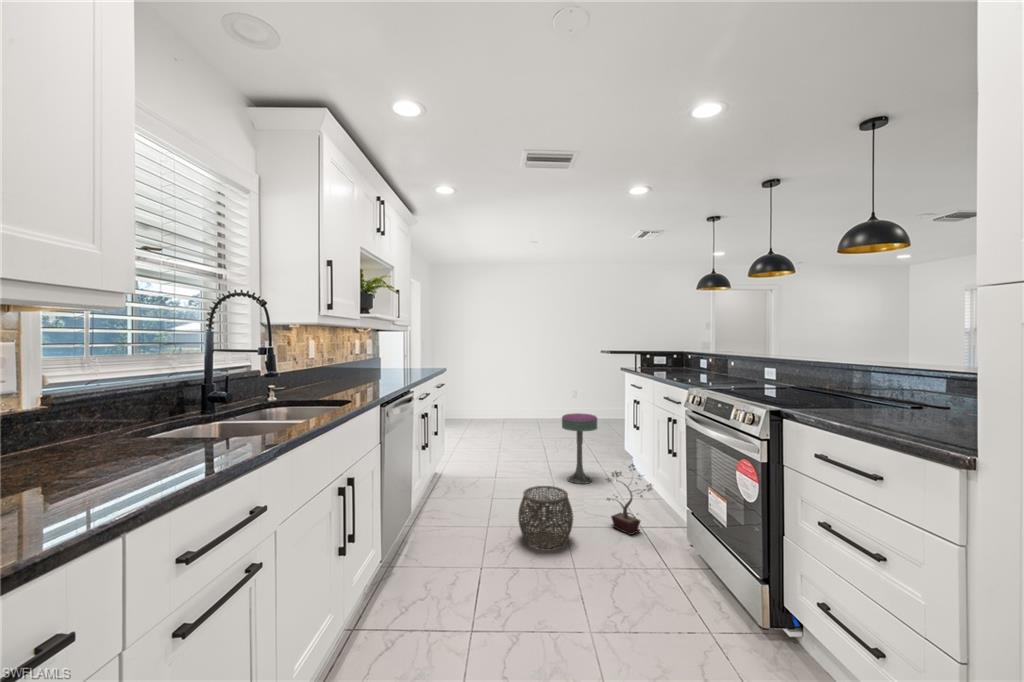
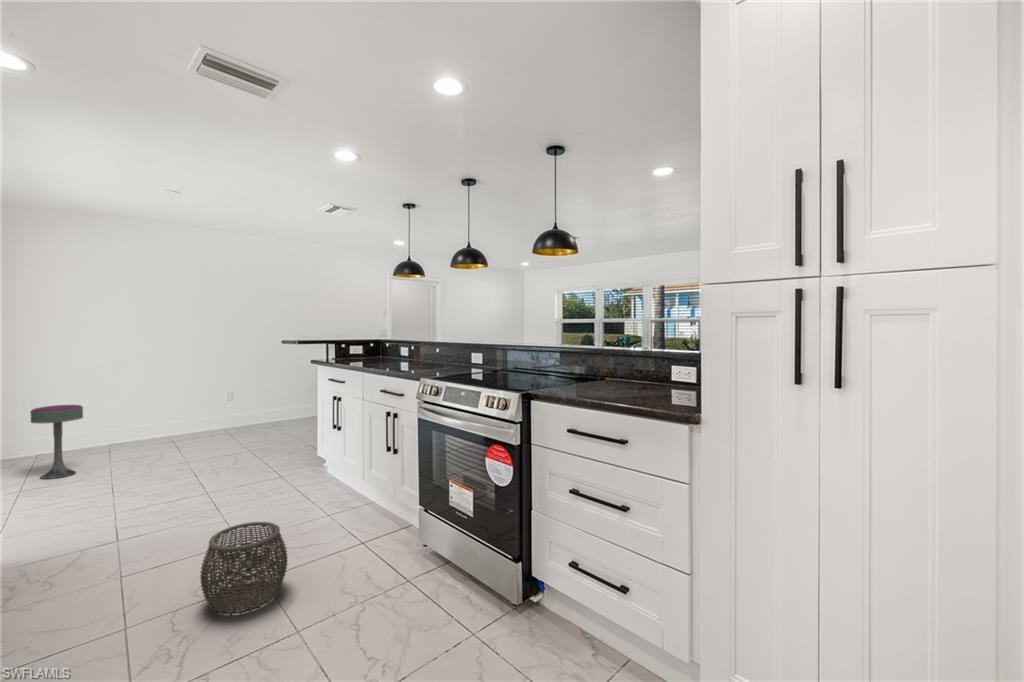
bar stool: present [562,413,597,484] -> present [30,405,83,479]
potted plant: present [606,464,652,535] -> none [320,469,385,554]

